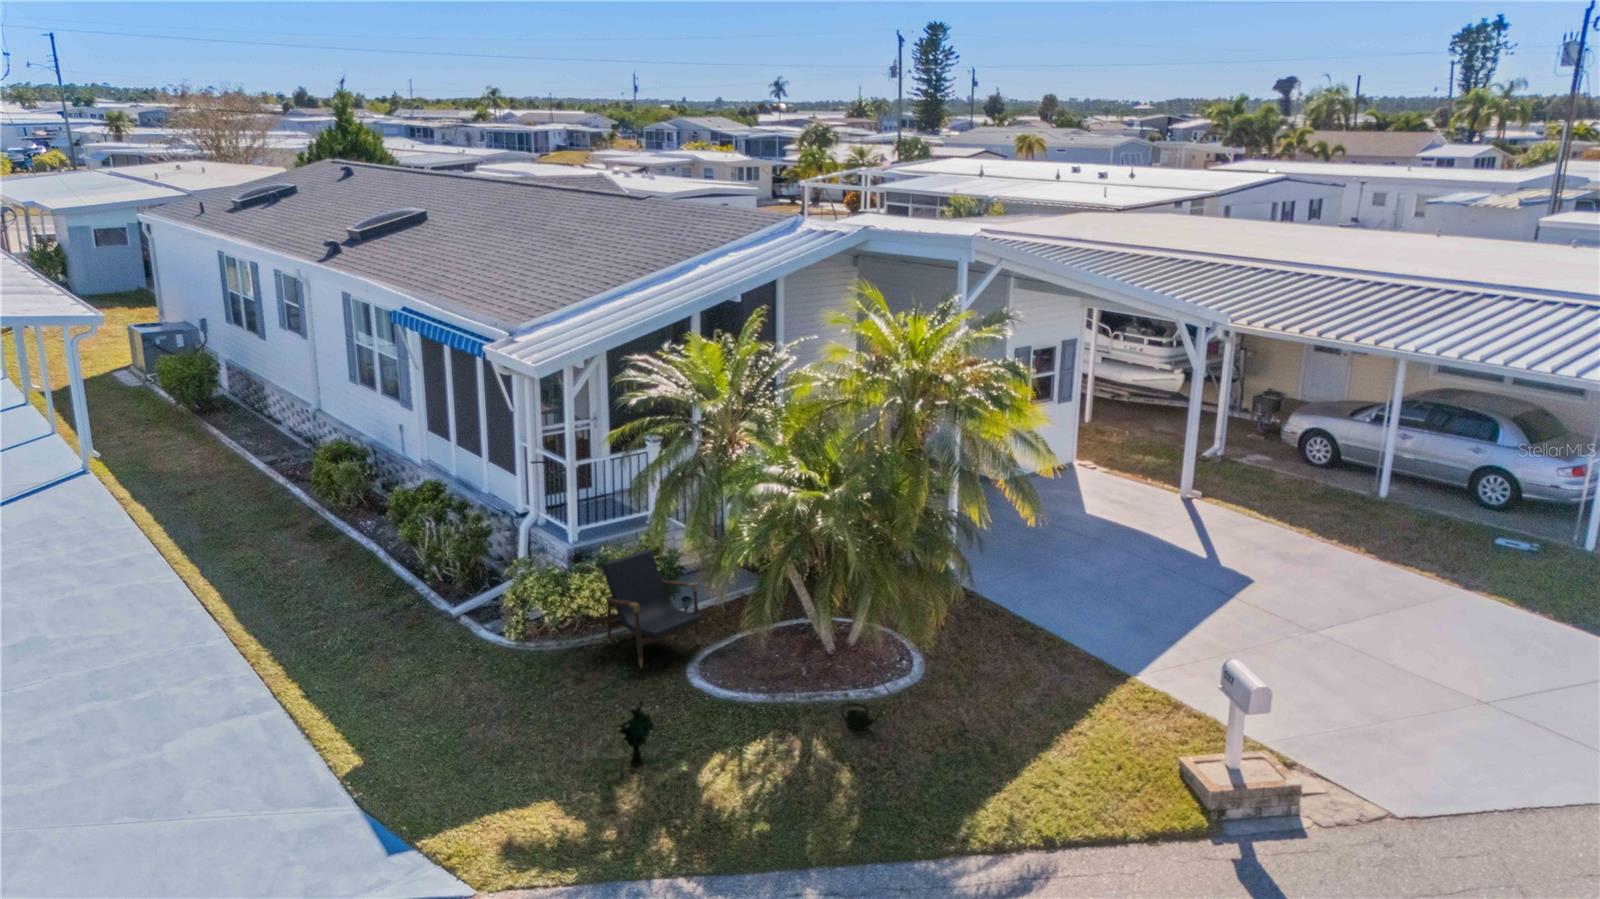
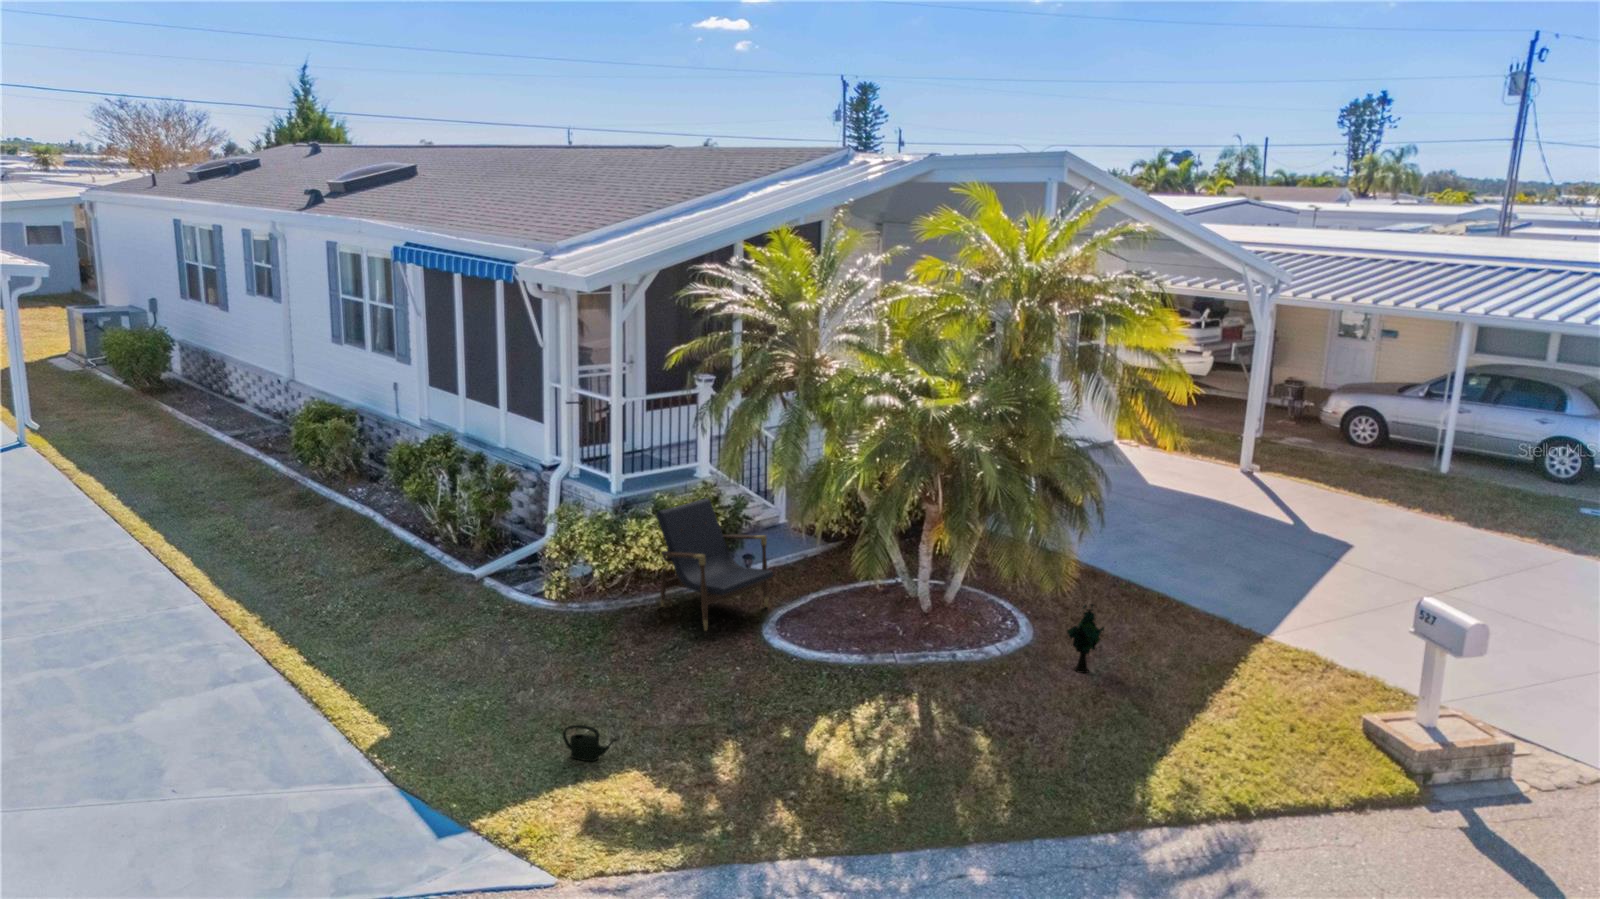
decorative plant: present [618,701,654,765] -> present [1067,604,1104,673]
watering can: present [841,703,878,730] -> present [563,725,617,761]

